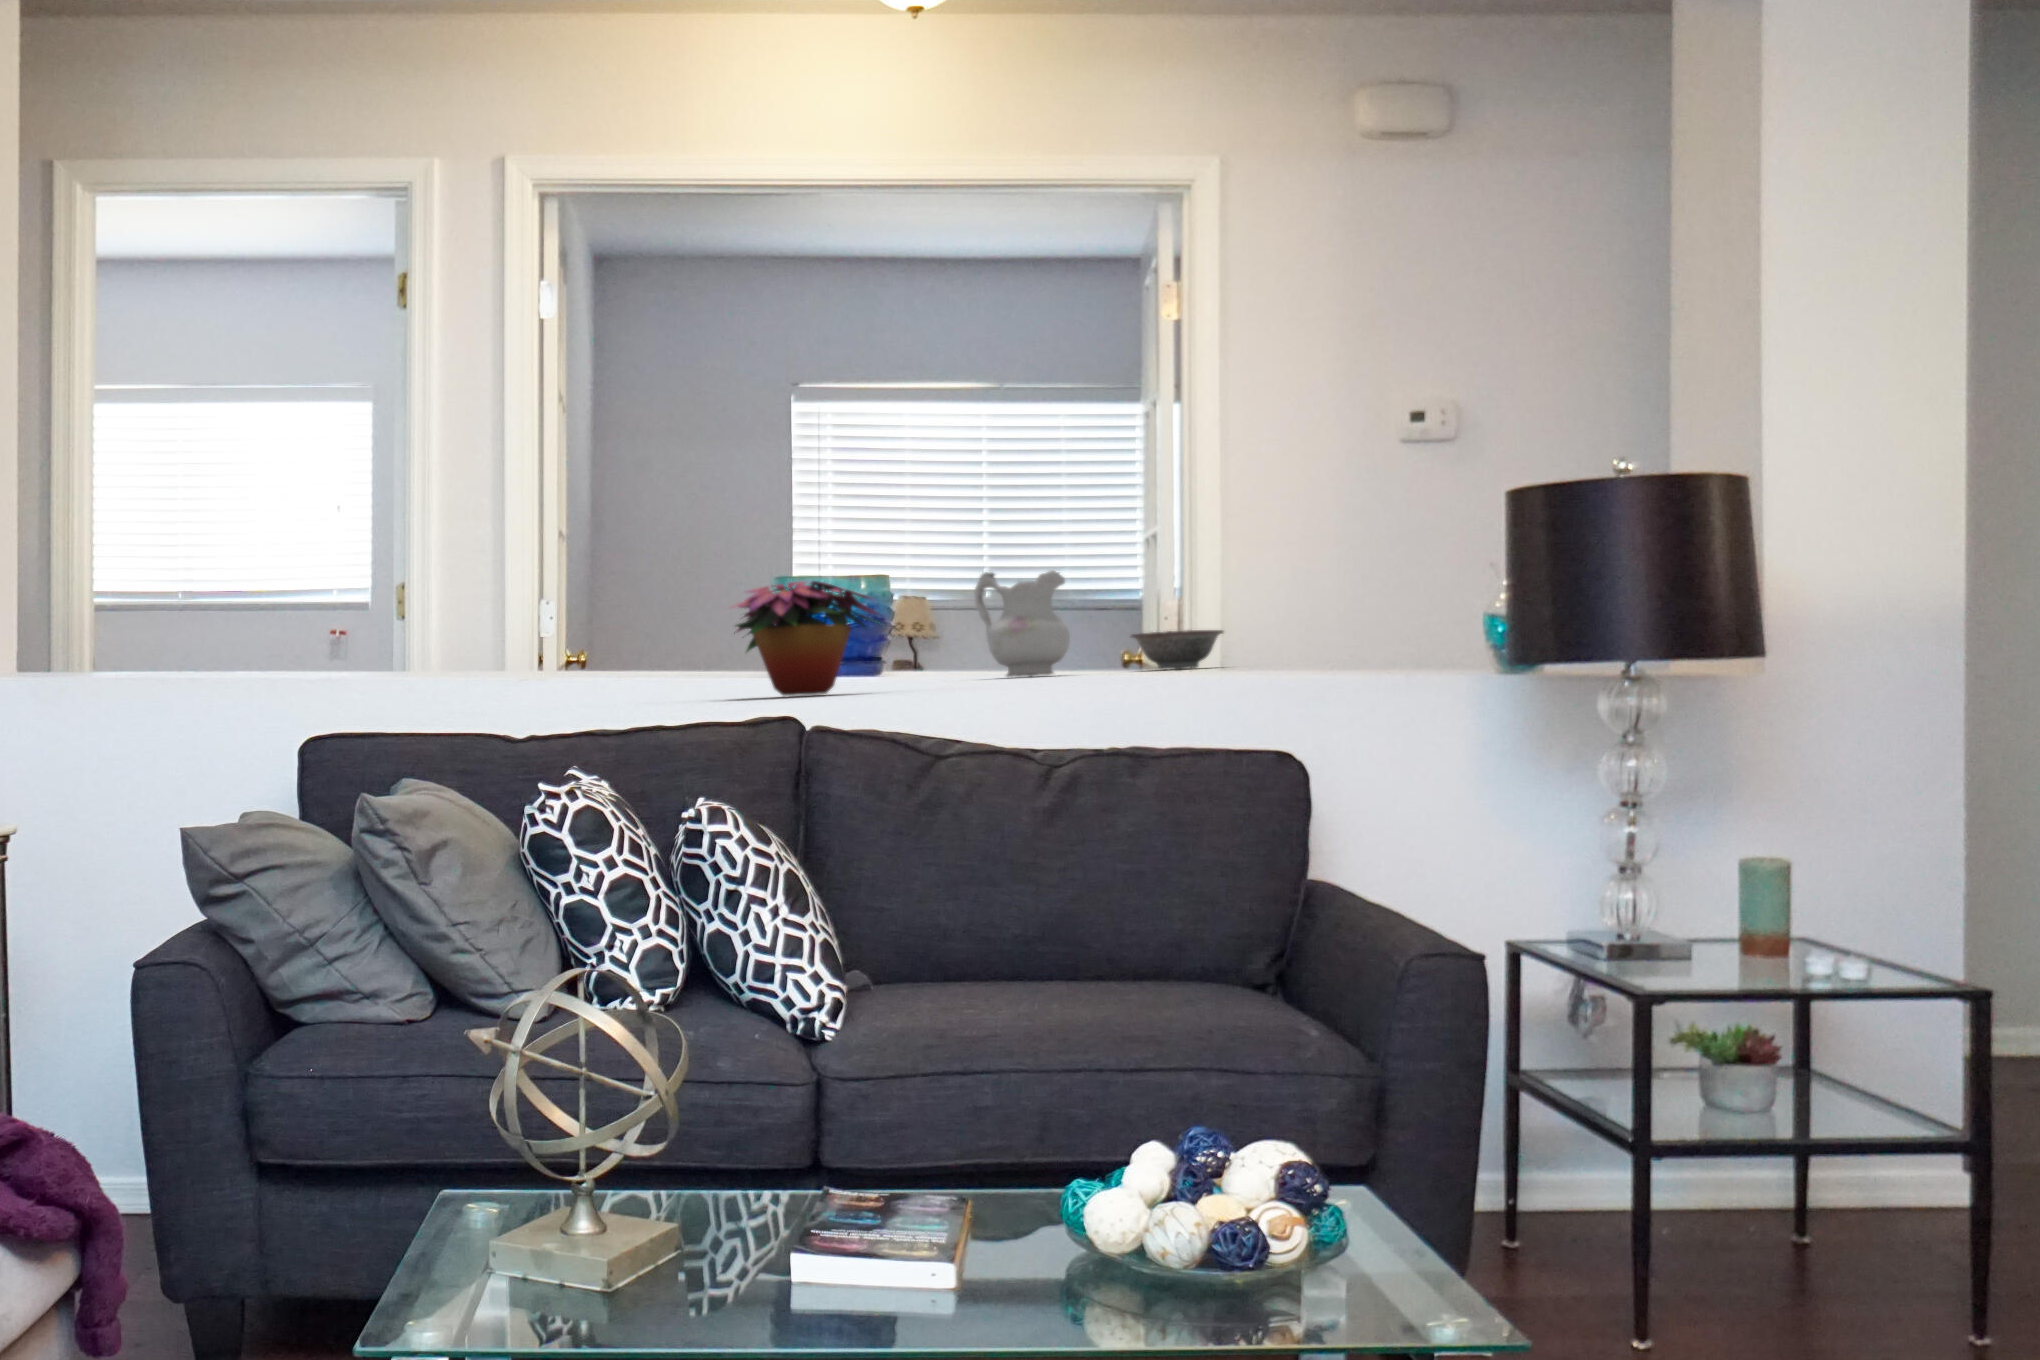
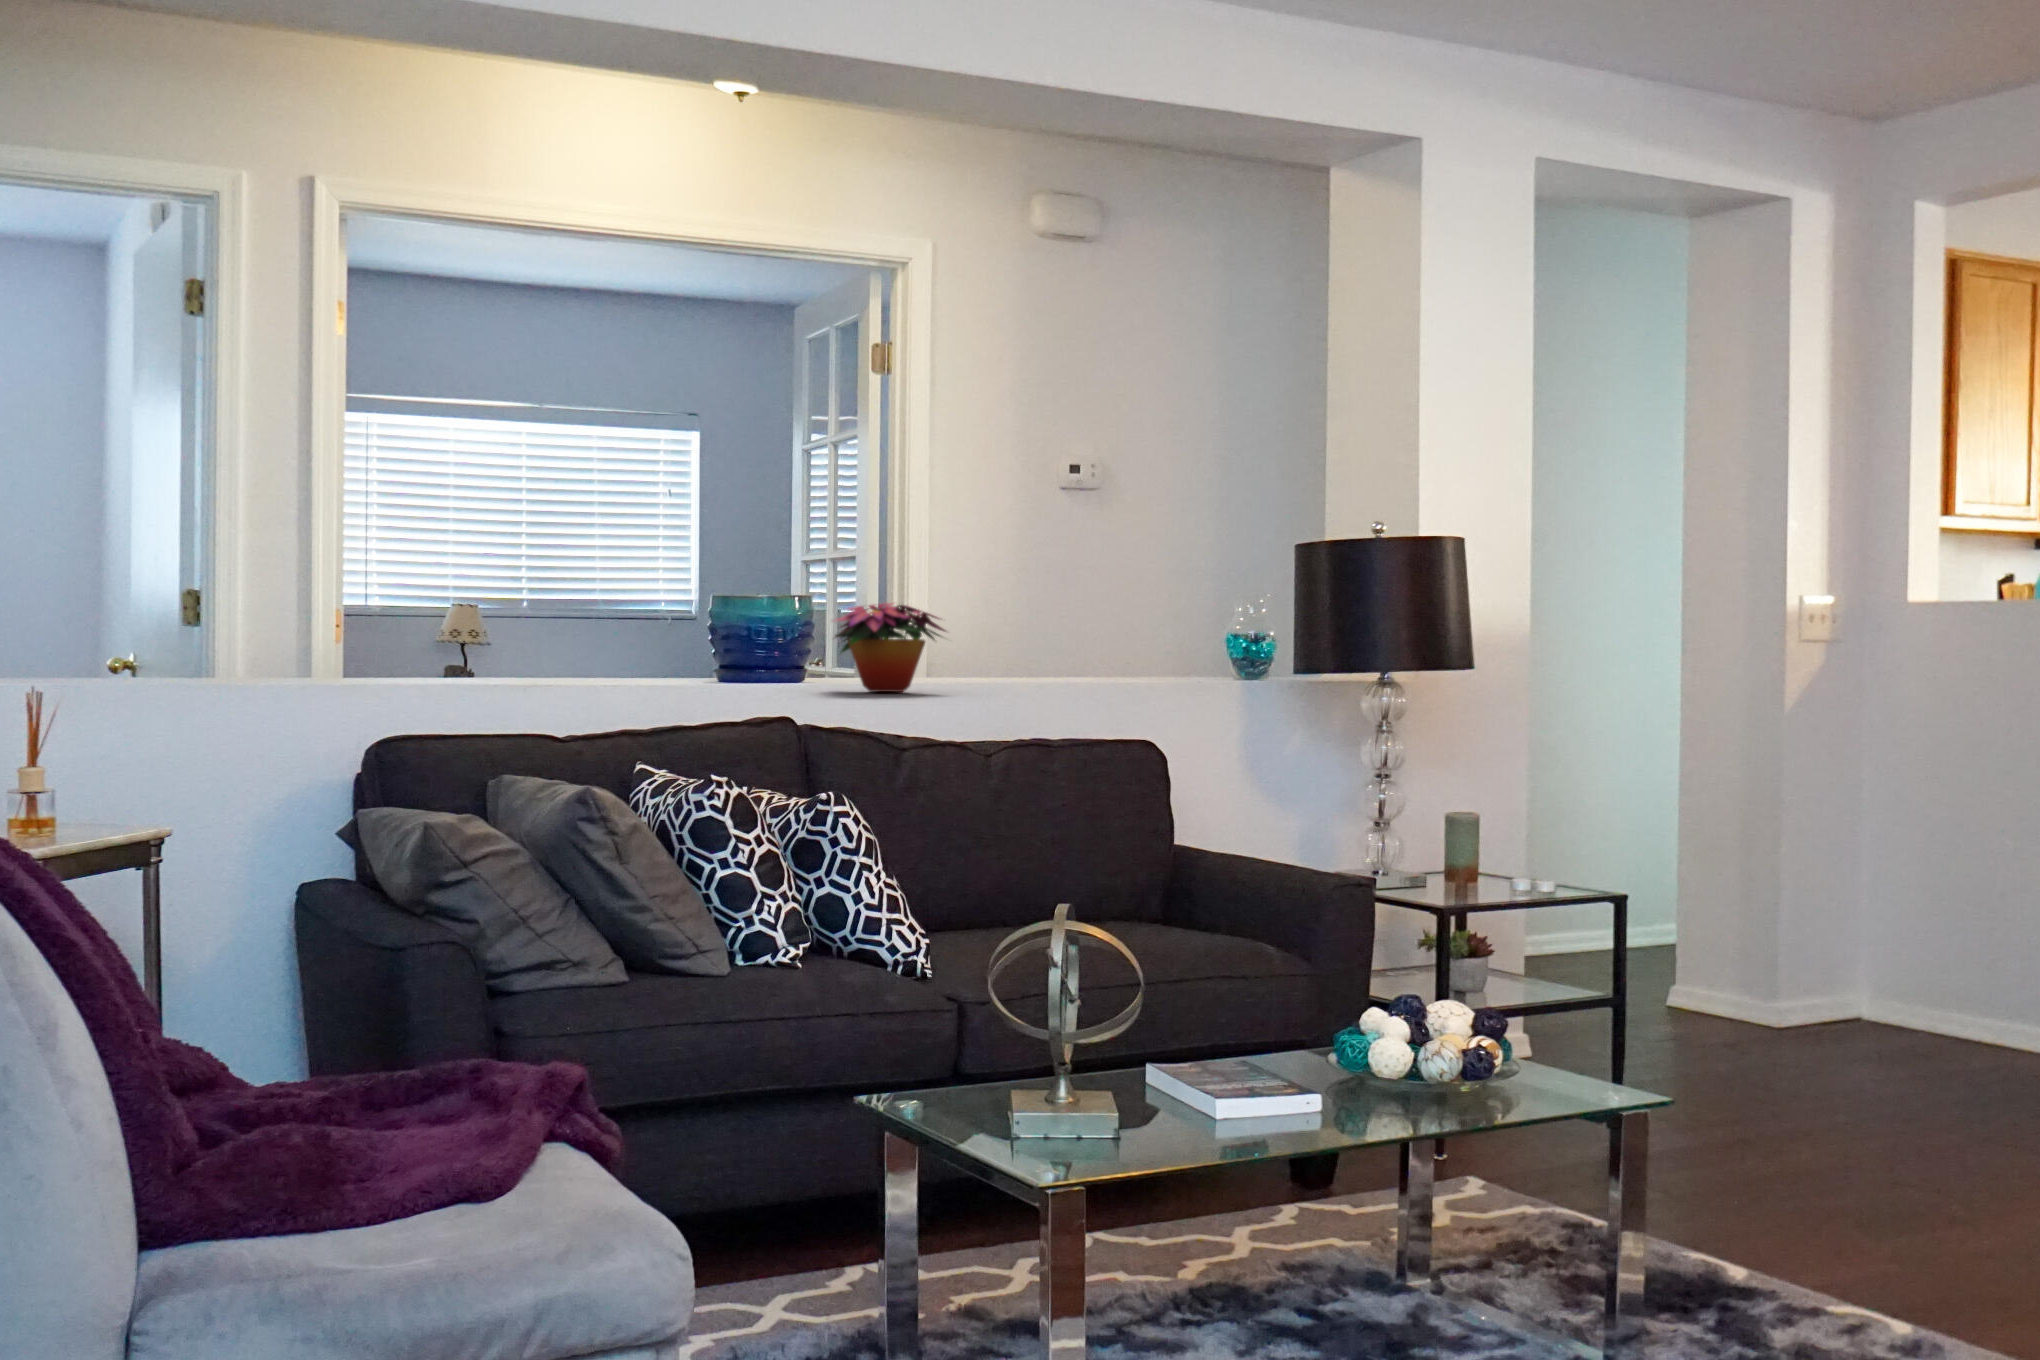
ceramic pitcher: present [974,570,1070,677] -> none [989,583,1061,665]
decorative bowl: present [1131,630,1223,670] -> none [1104,637,1175,665]

